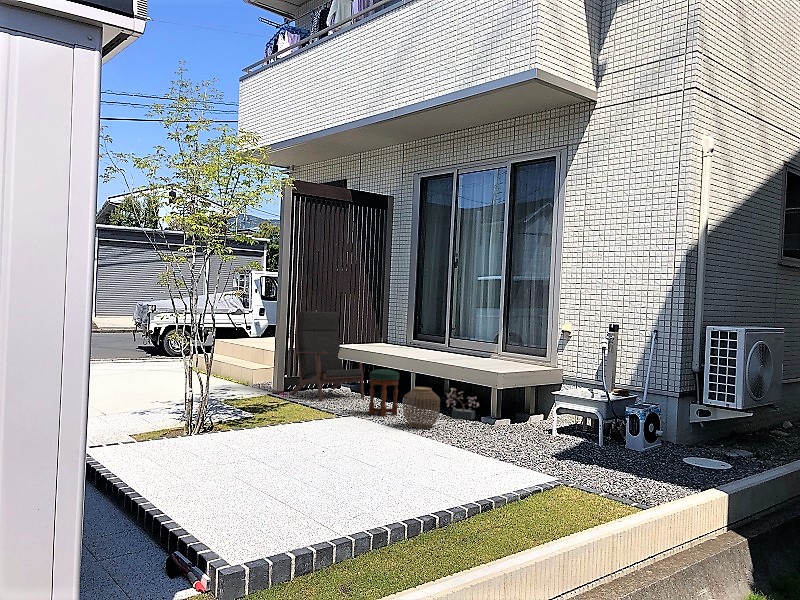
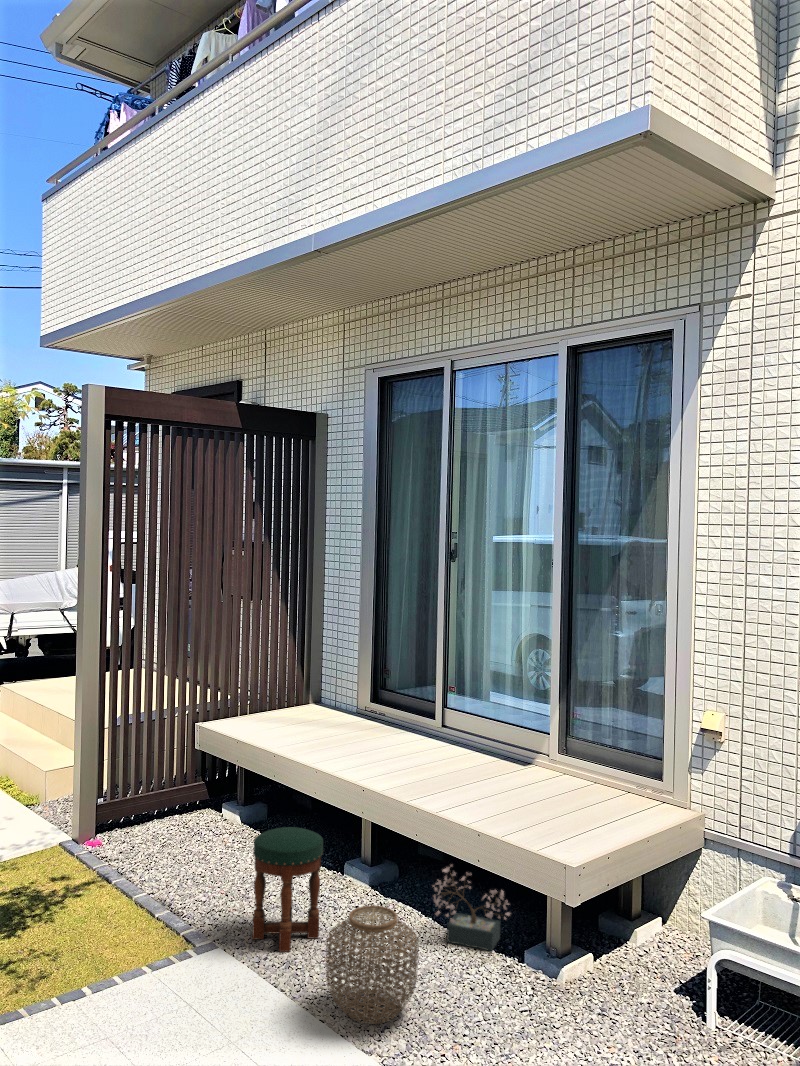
lounge chair: present [291,311,364,401] -> none [103,657,269,872]

